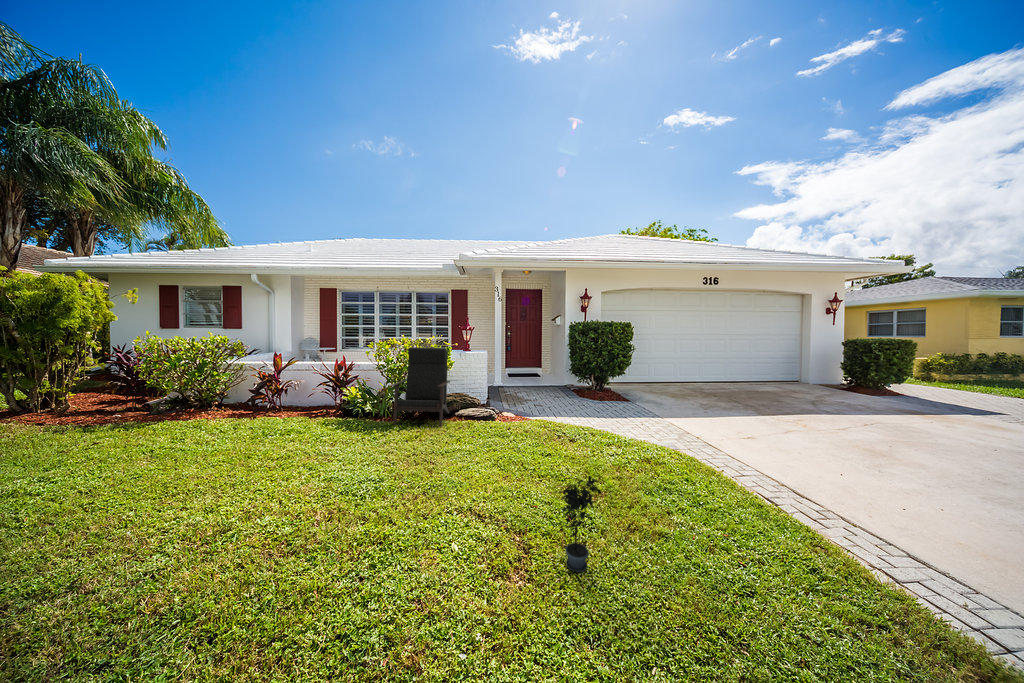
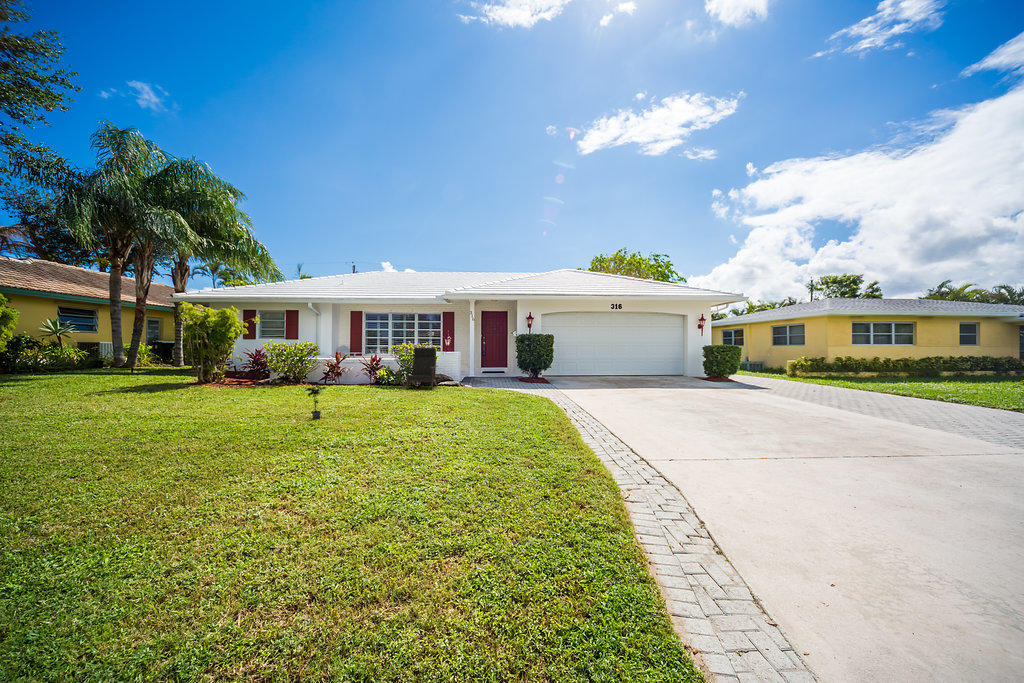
potted plant: present [558,476,601,572] -> present [305,385,326,419]

